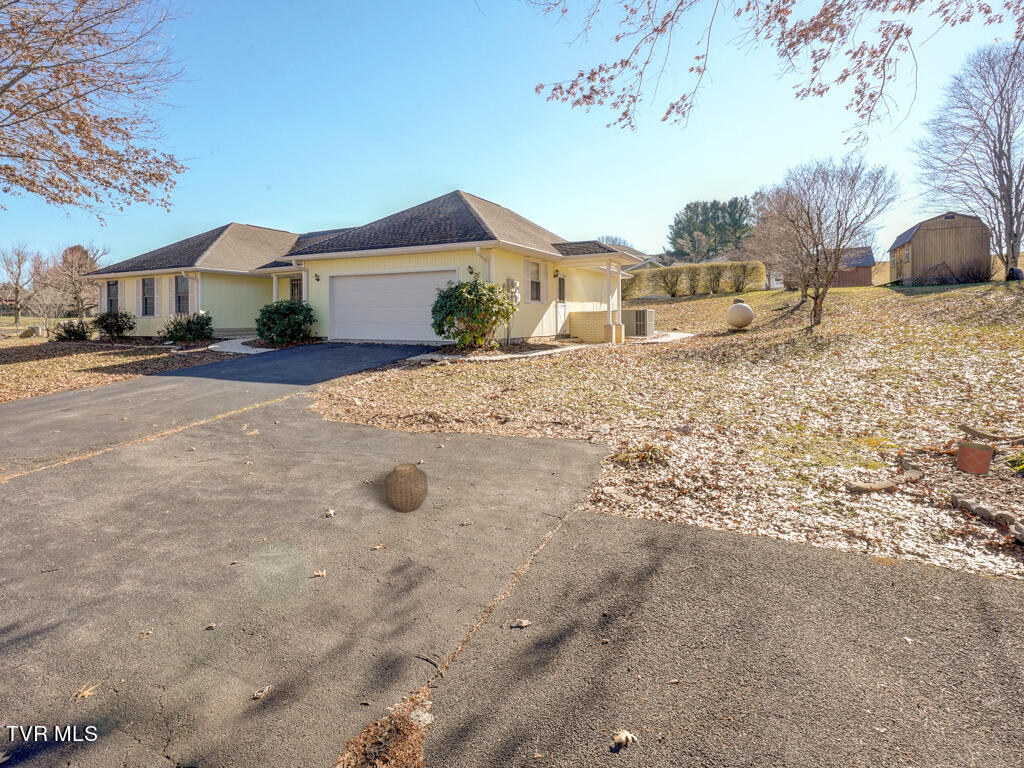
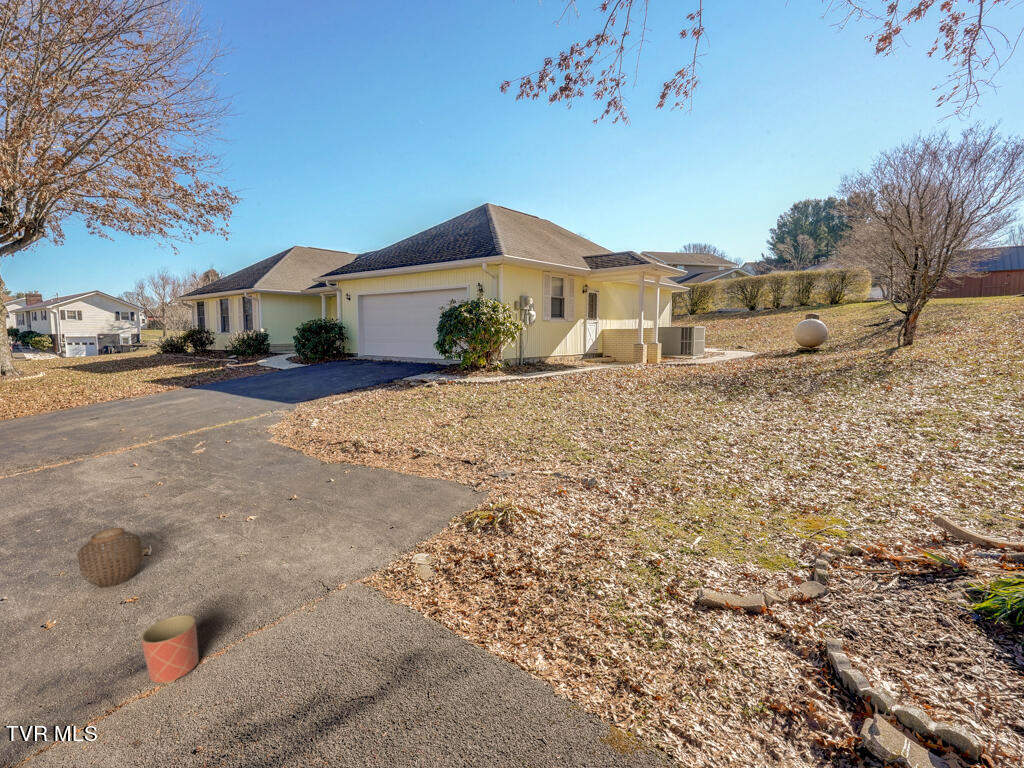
planter: present [957,443,993,474] -> present [141,615,199,683]

